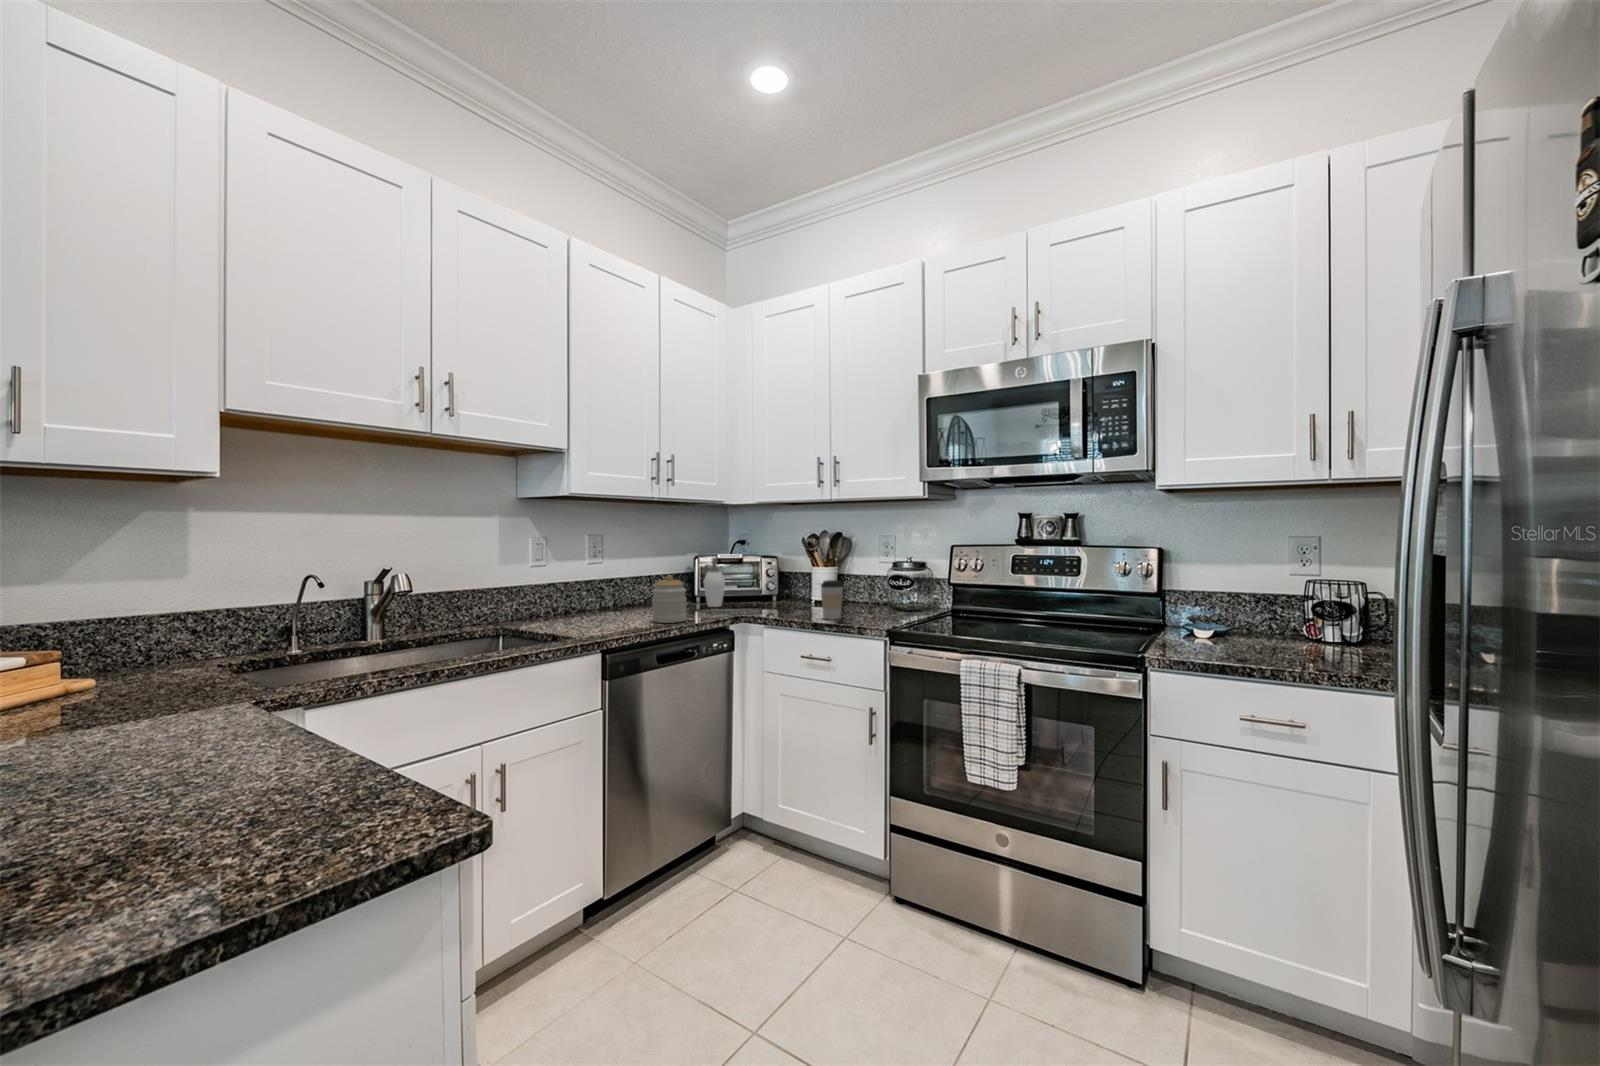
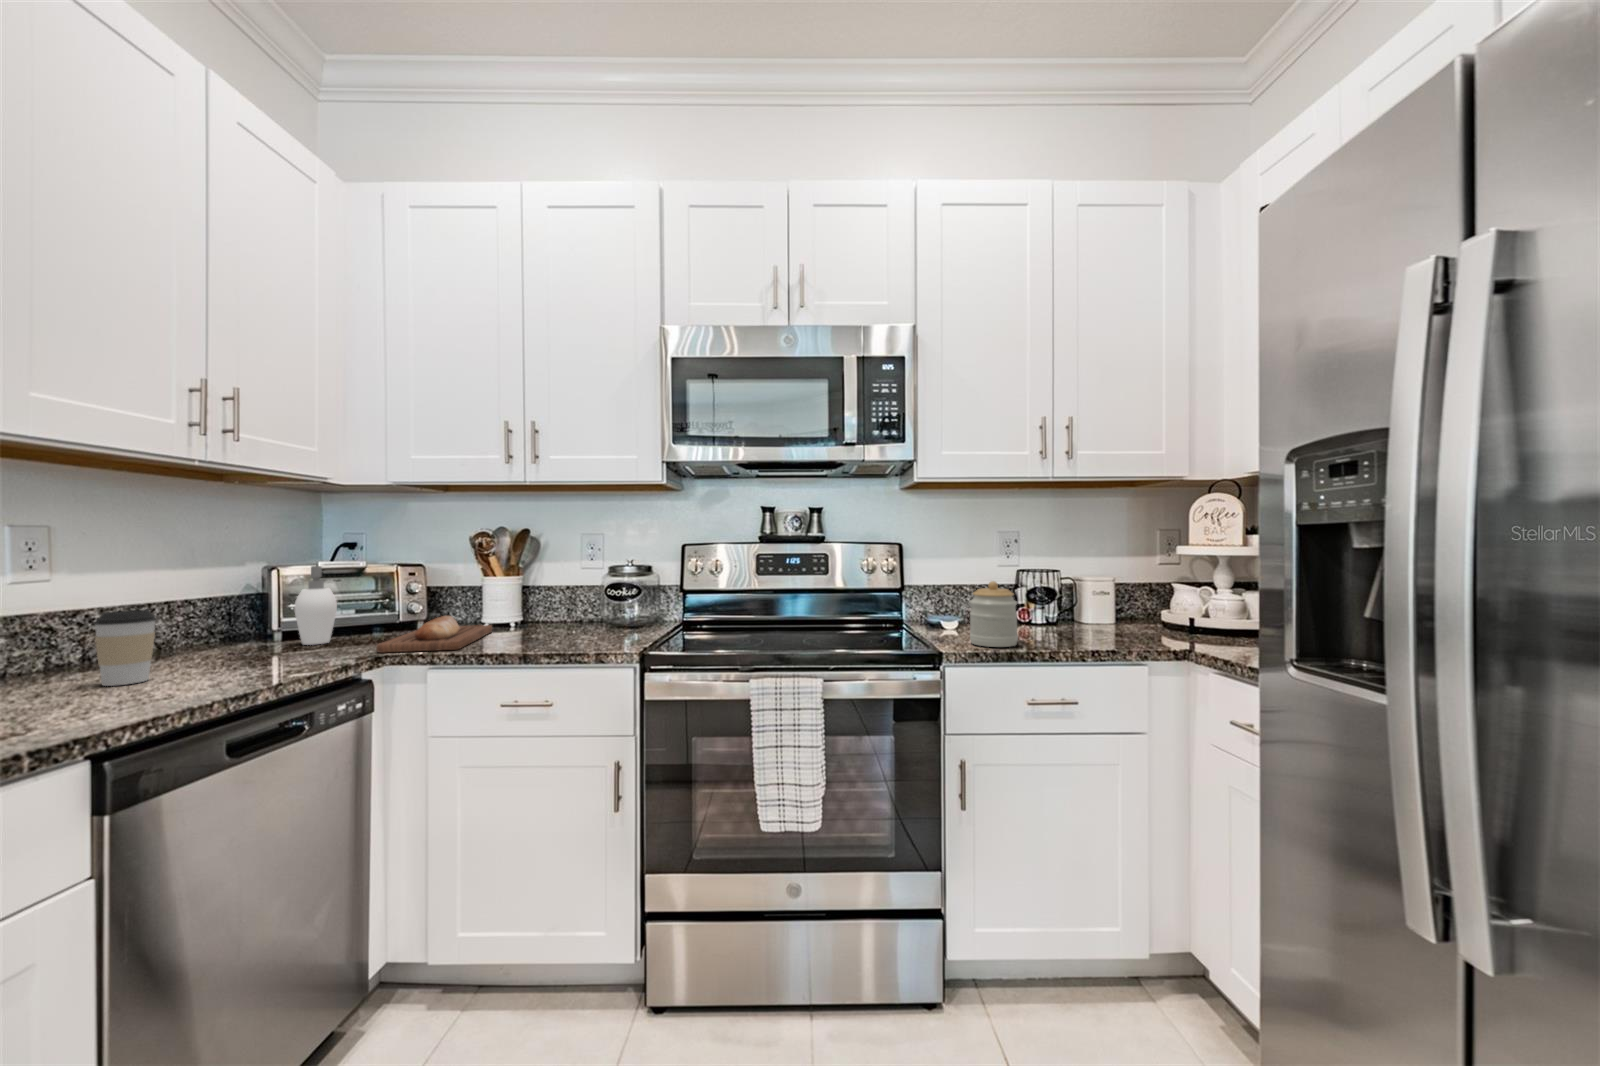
jar: present [652,575,687,623] -> present [970,581,1018,647]
coffee cup: present [821,580,843,620] -> present [94,609,156,686]
bread loaf: none [738,594,814,617] -> present [376,616,492,653]

